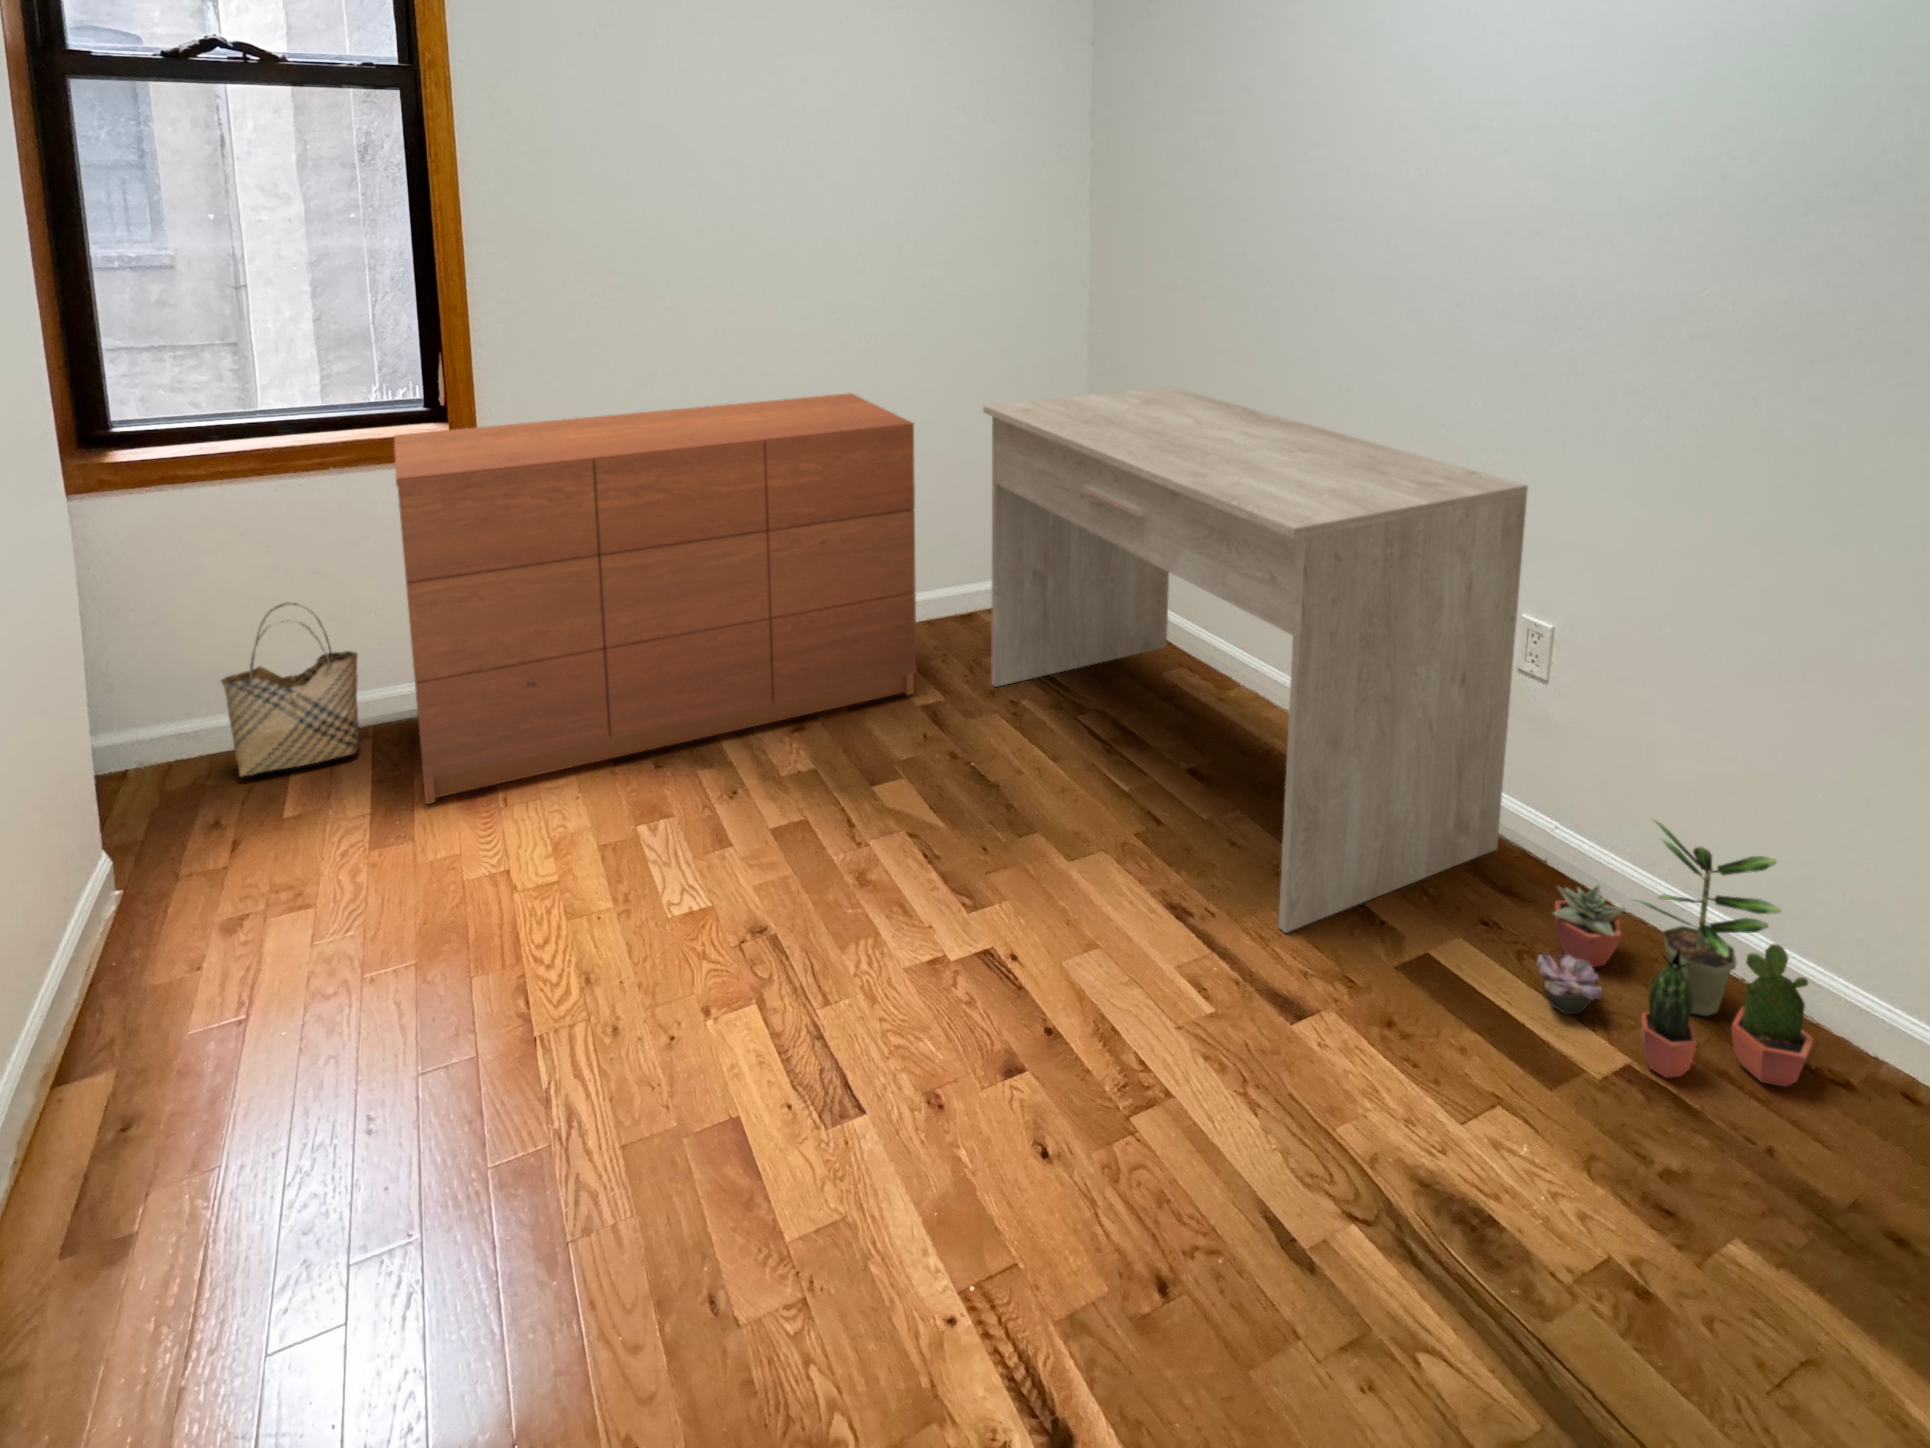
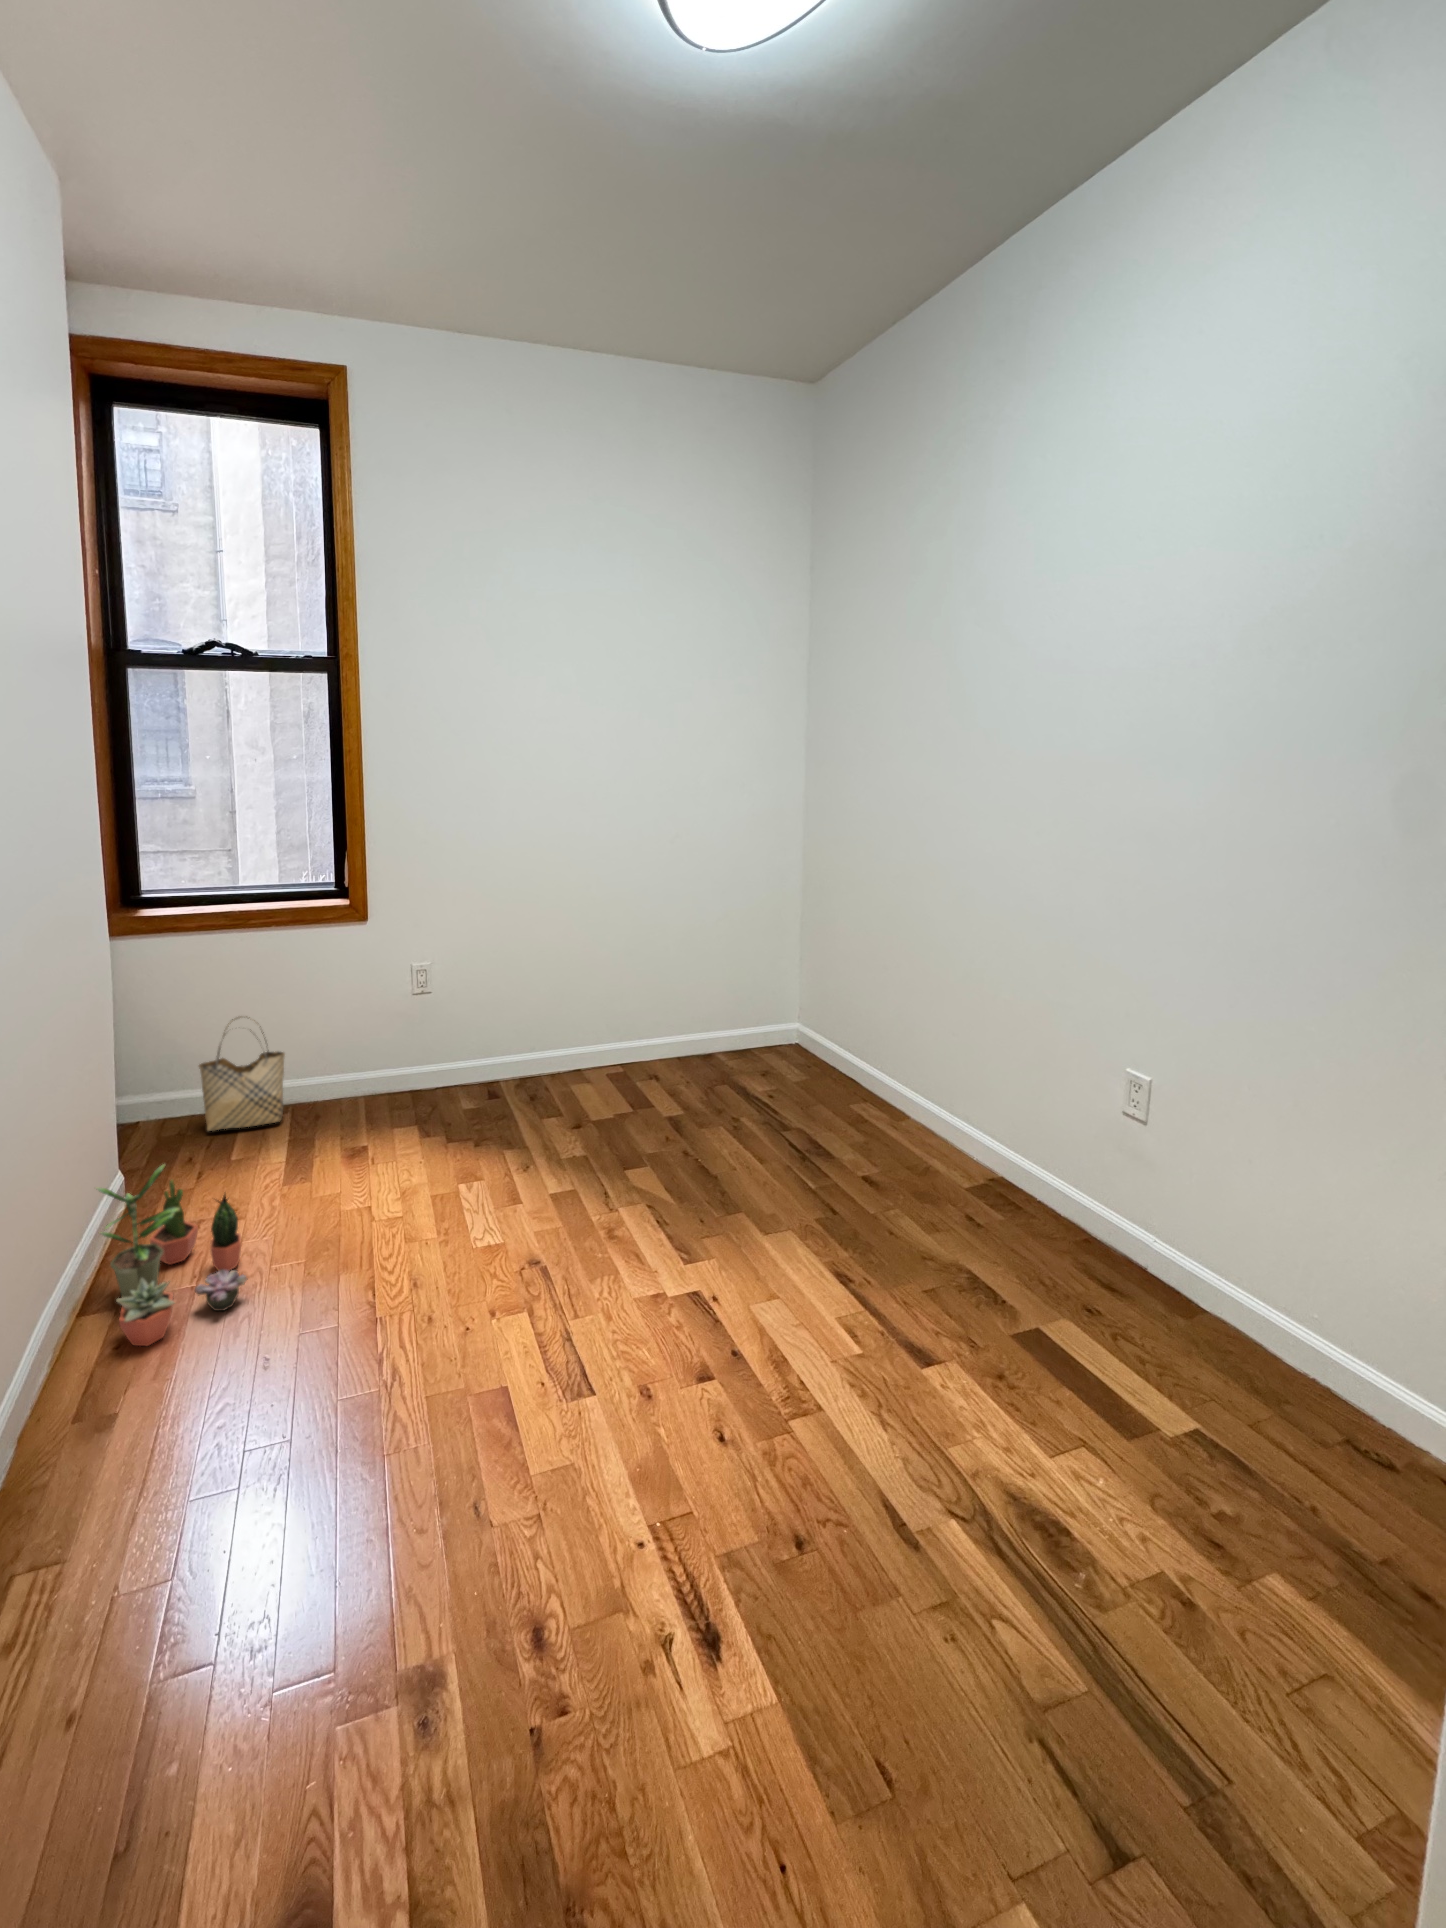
desk: present [983,386,1528,933] -> none [717,889,1129,1302]
dresser: present [394,393,916,804] -> none [310,888,666,1159]
potted plant: present [1537,820,1813,1087] -> present [96,1164,247,1346]

